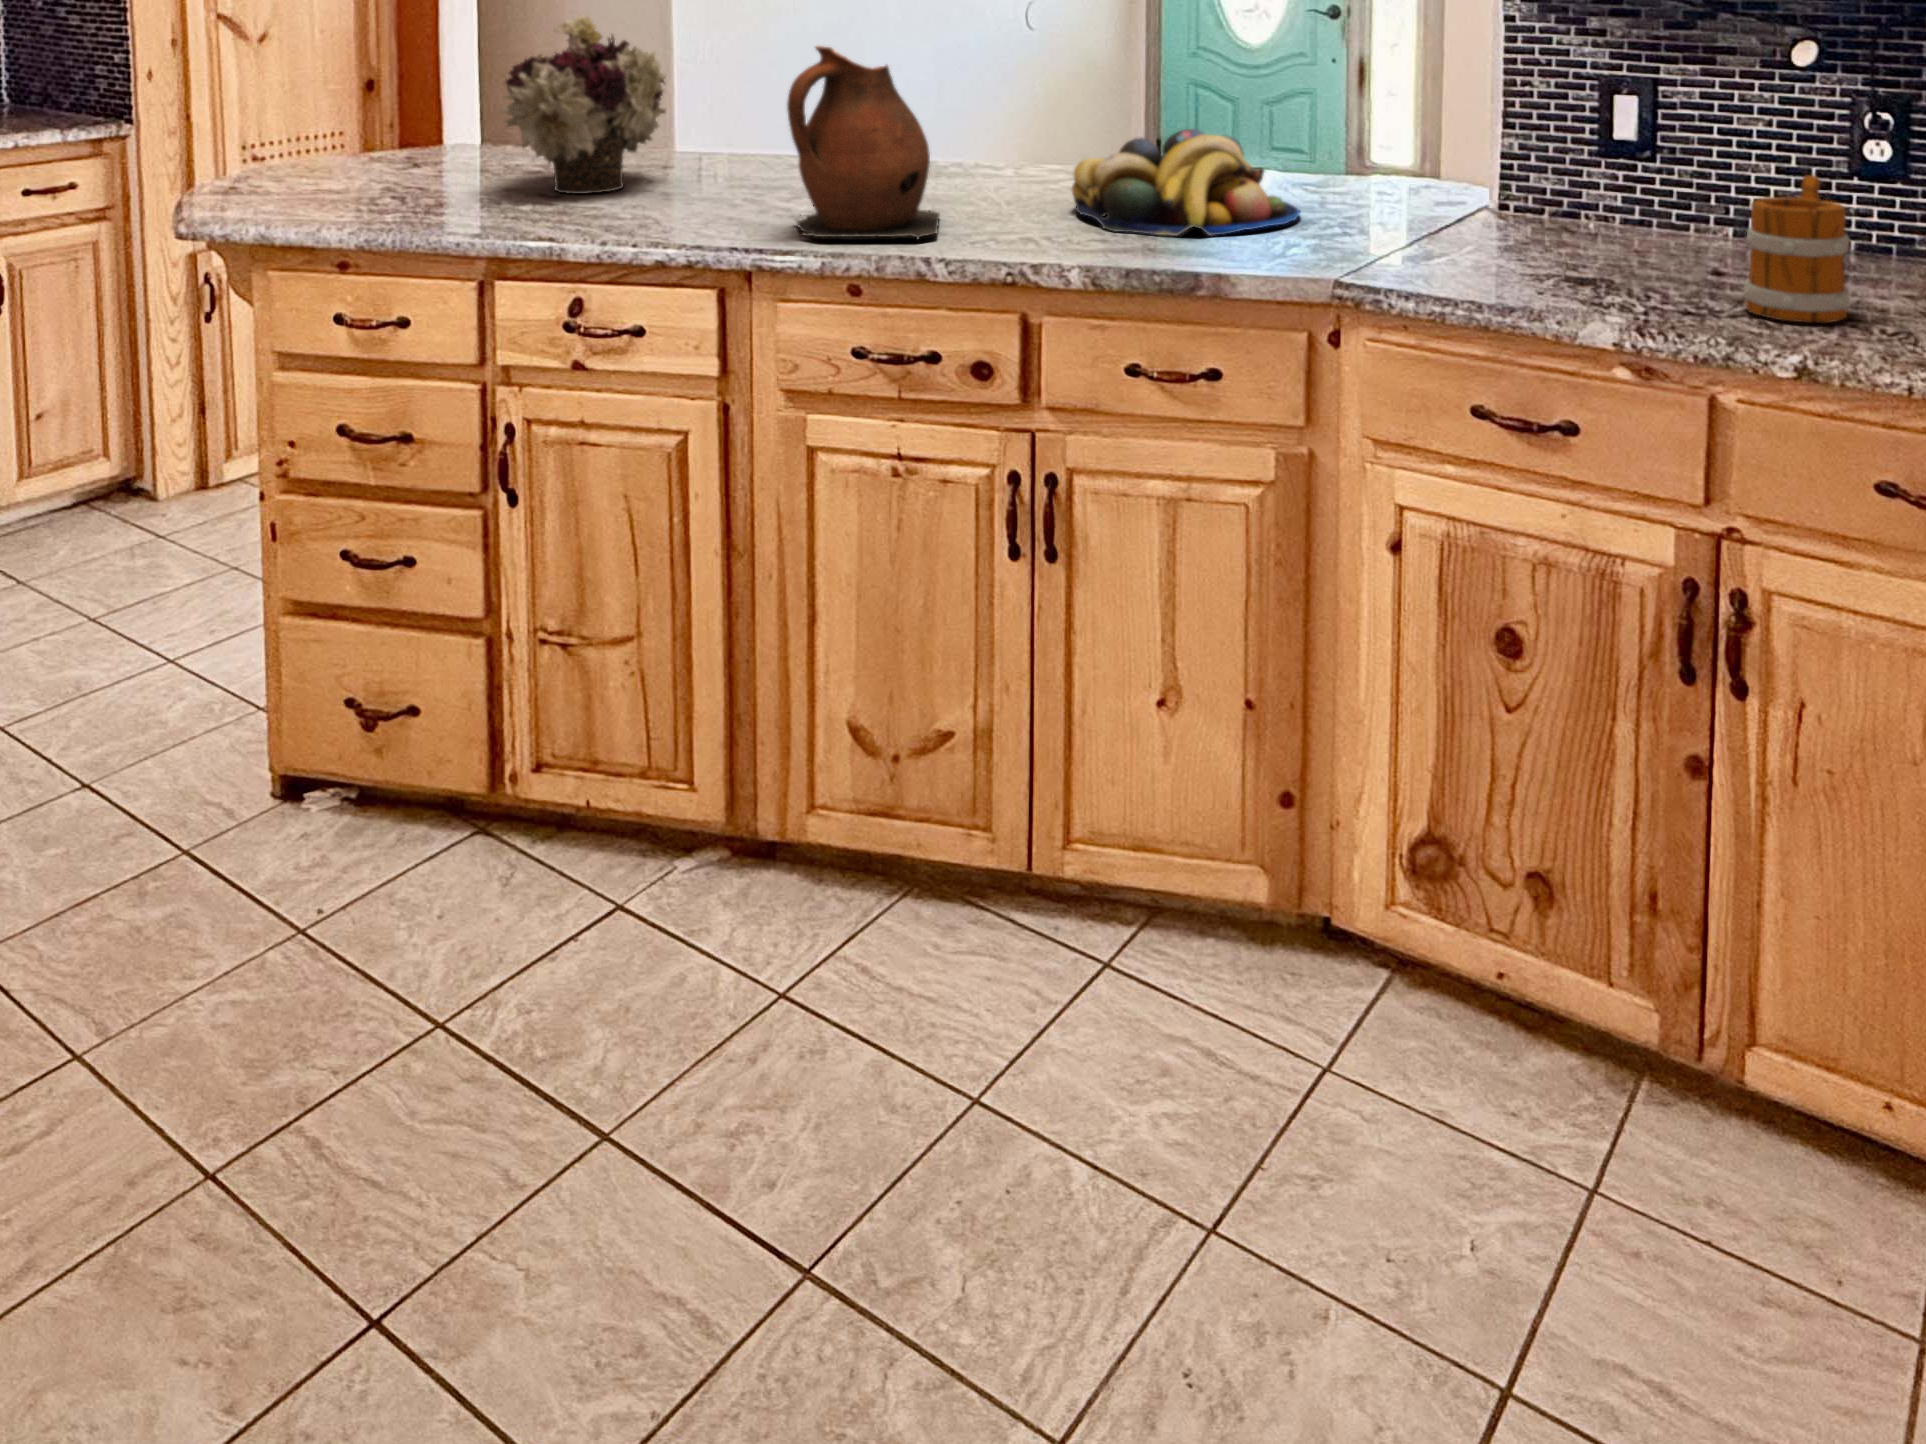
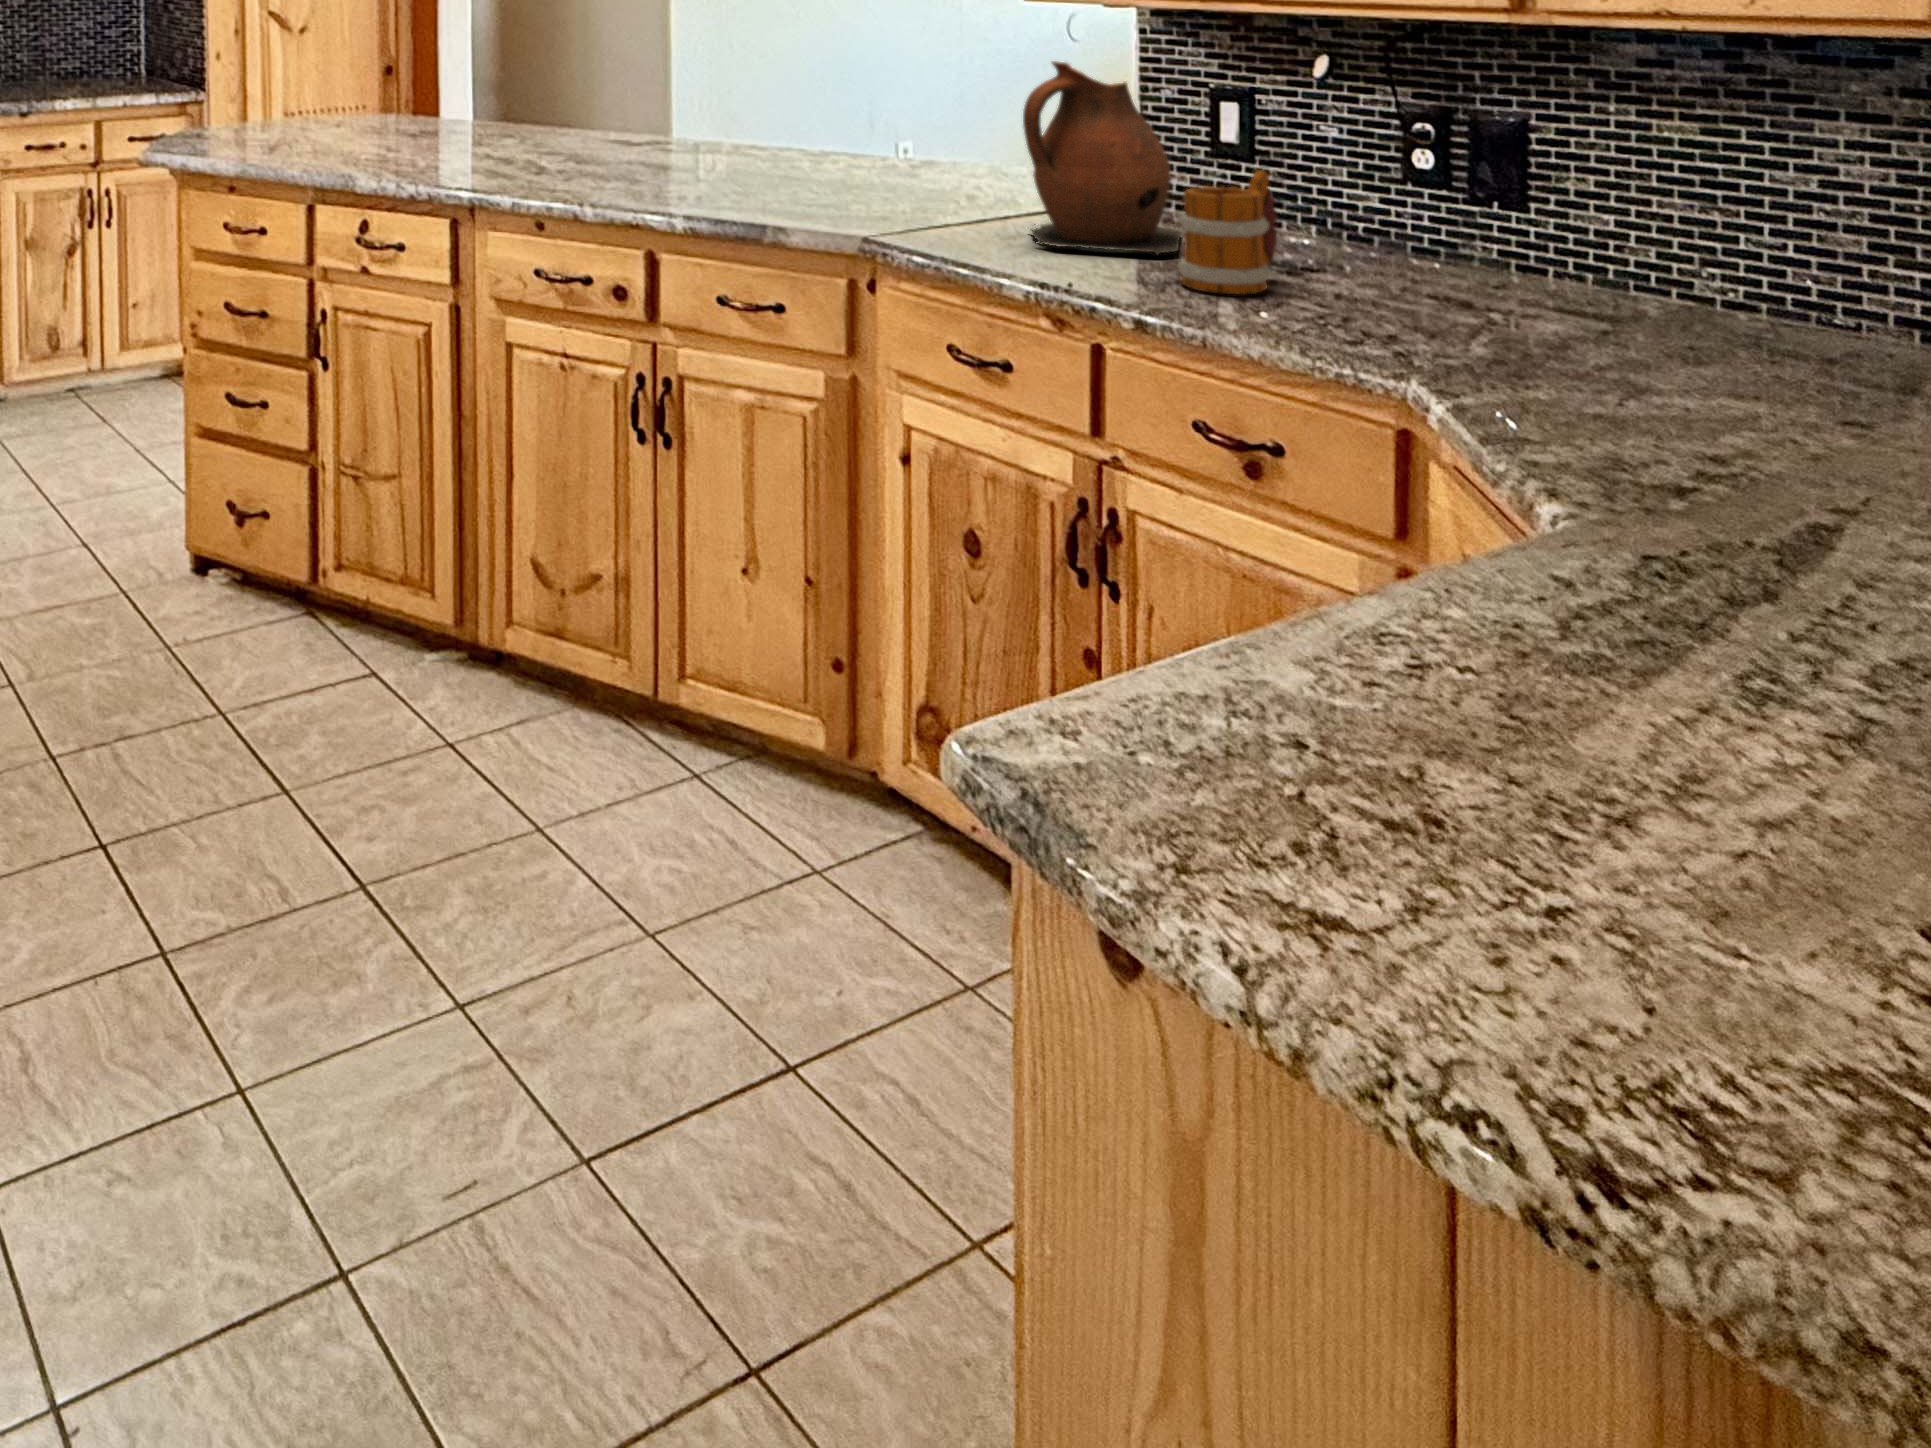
flower arrangement: present [501,14,666,194] -> none [371,15,509,152]
ceramic pitcher: present [787,46,940,239] -> present [1023,61,1181,255]
fruit bowl: present [1072,129,1300,236] -> none [768,120,958,205]

